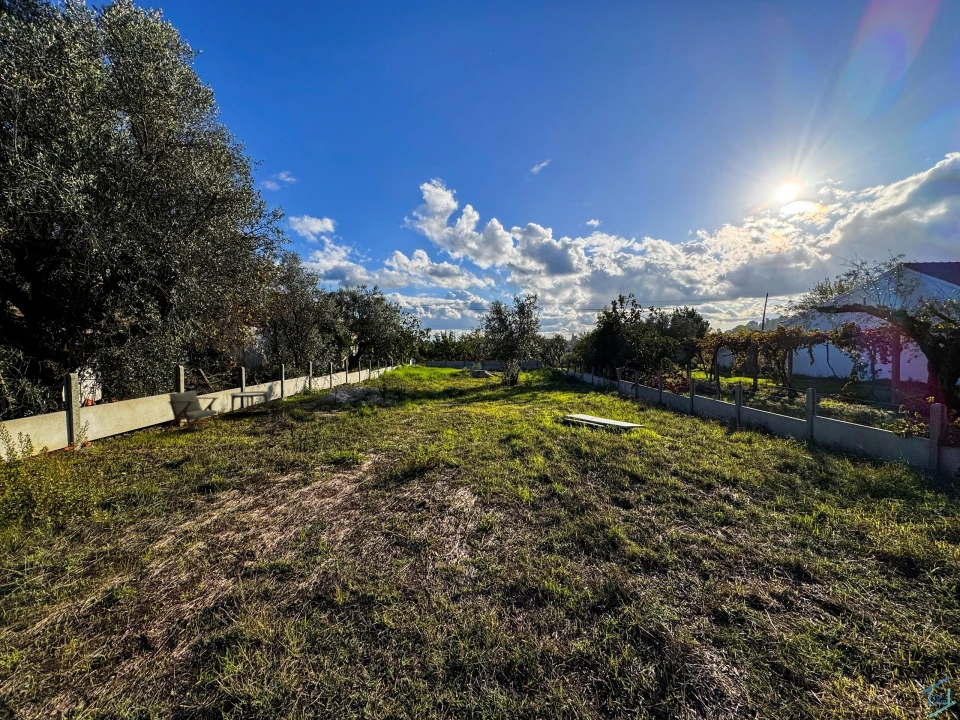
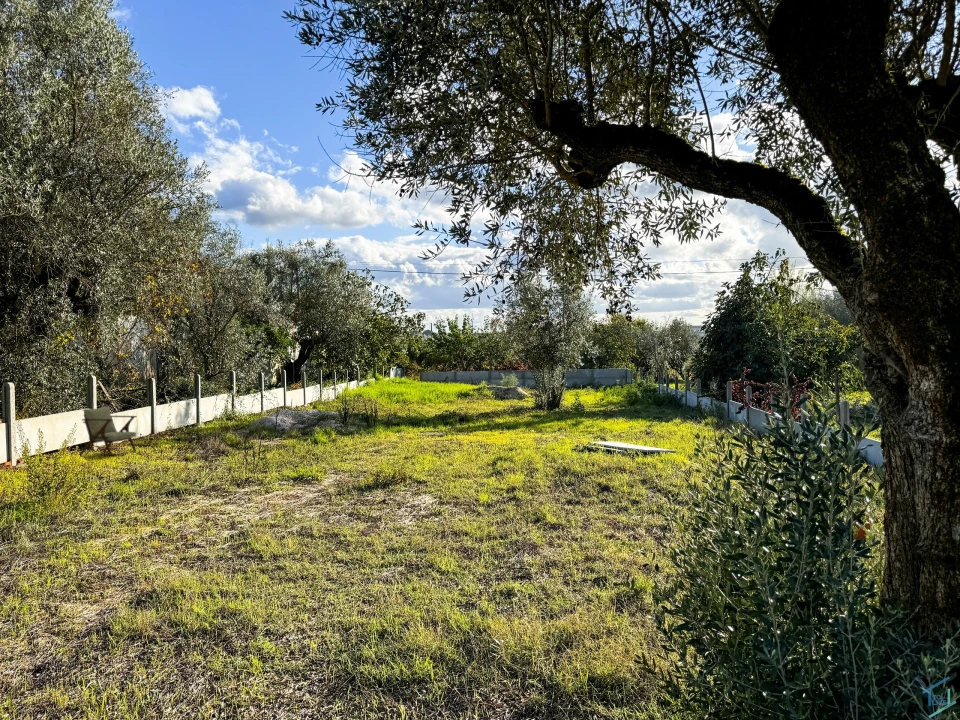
round table: present [230,391,269,415] -> none [140,411,190,442]

